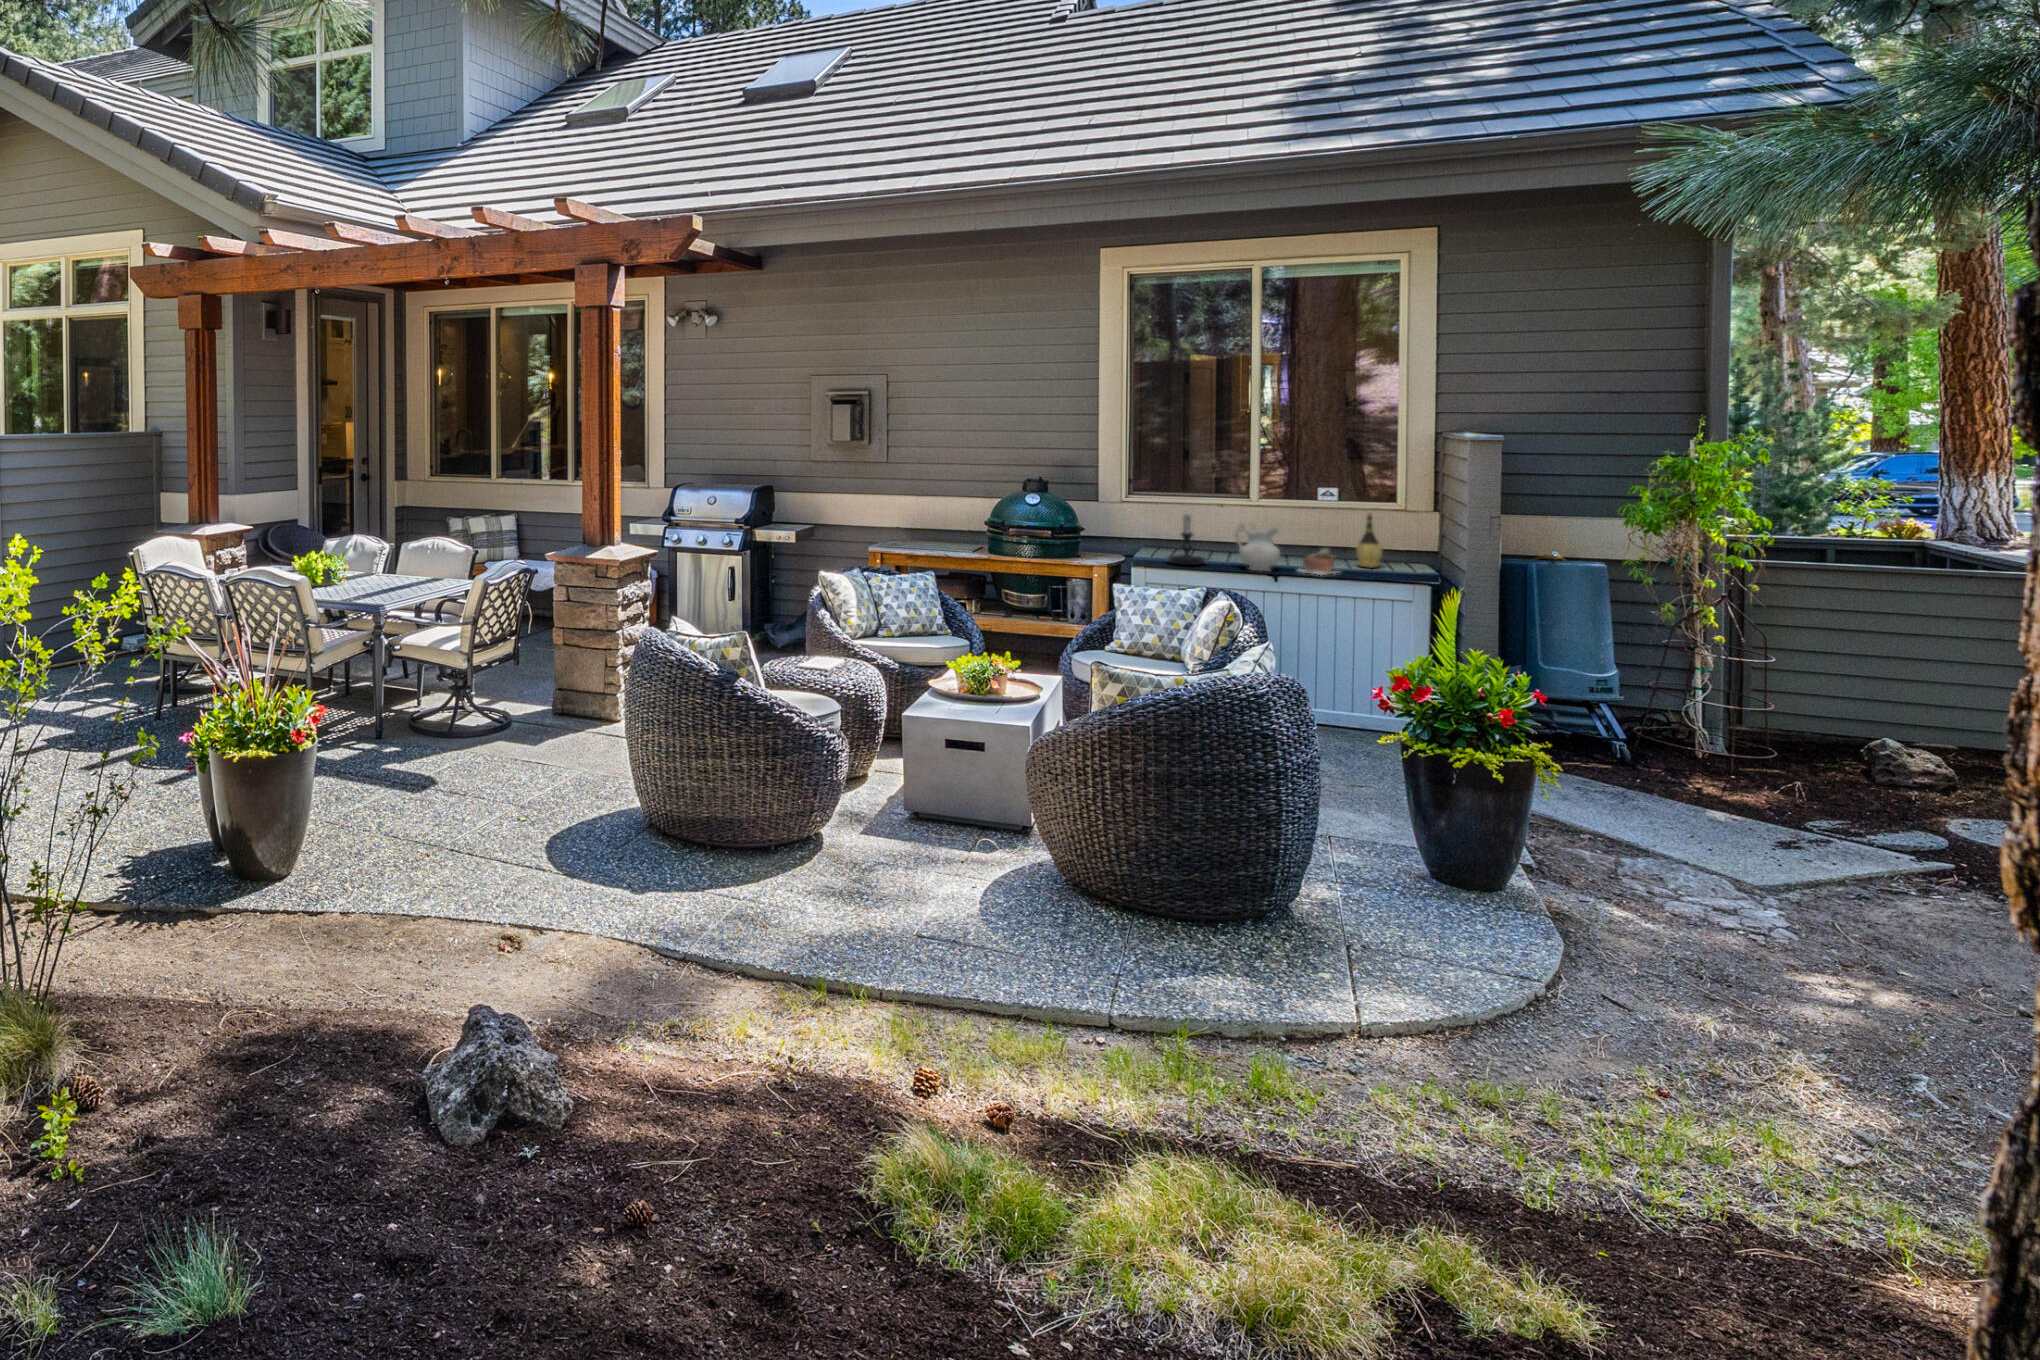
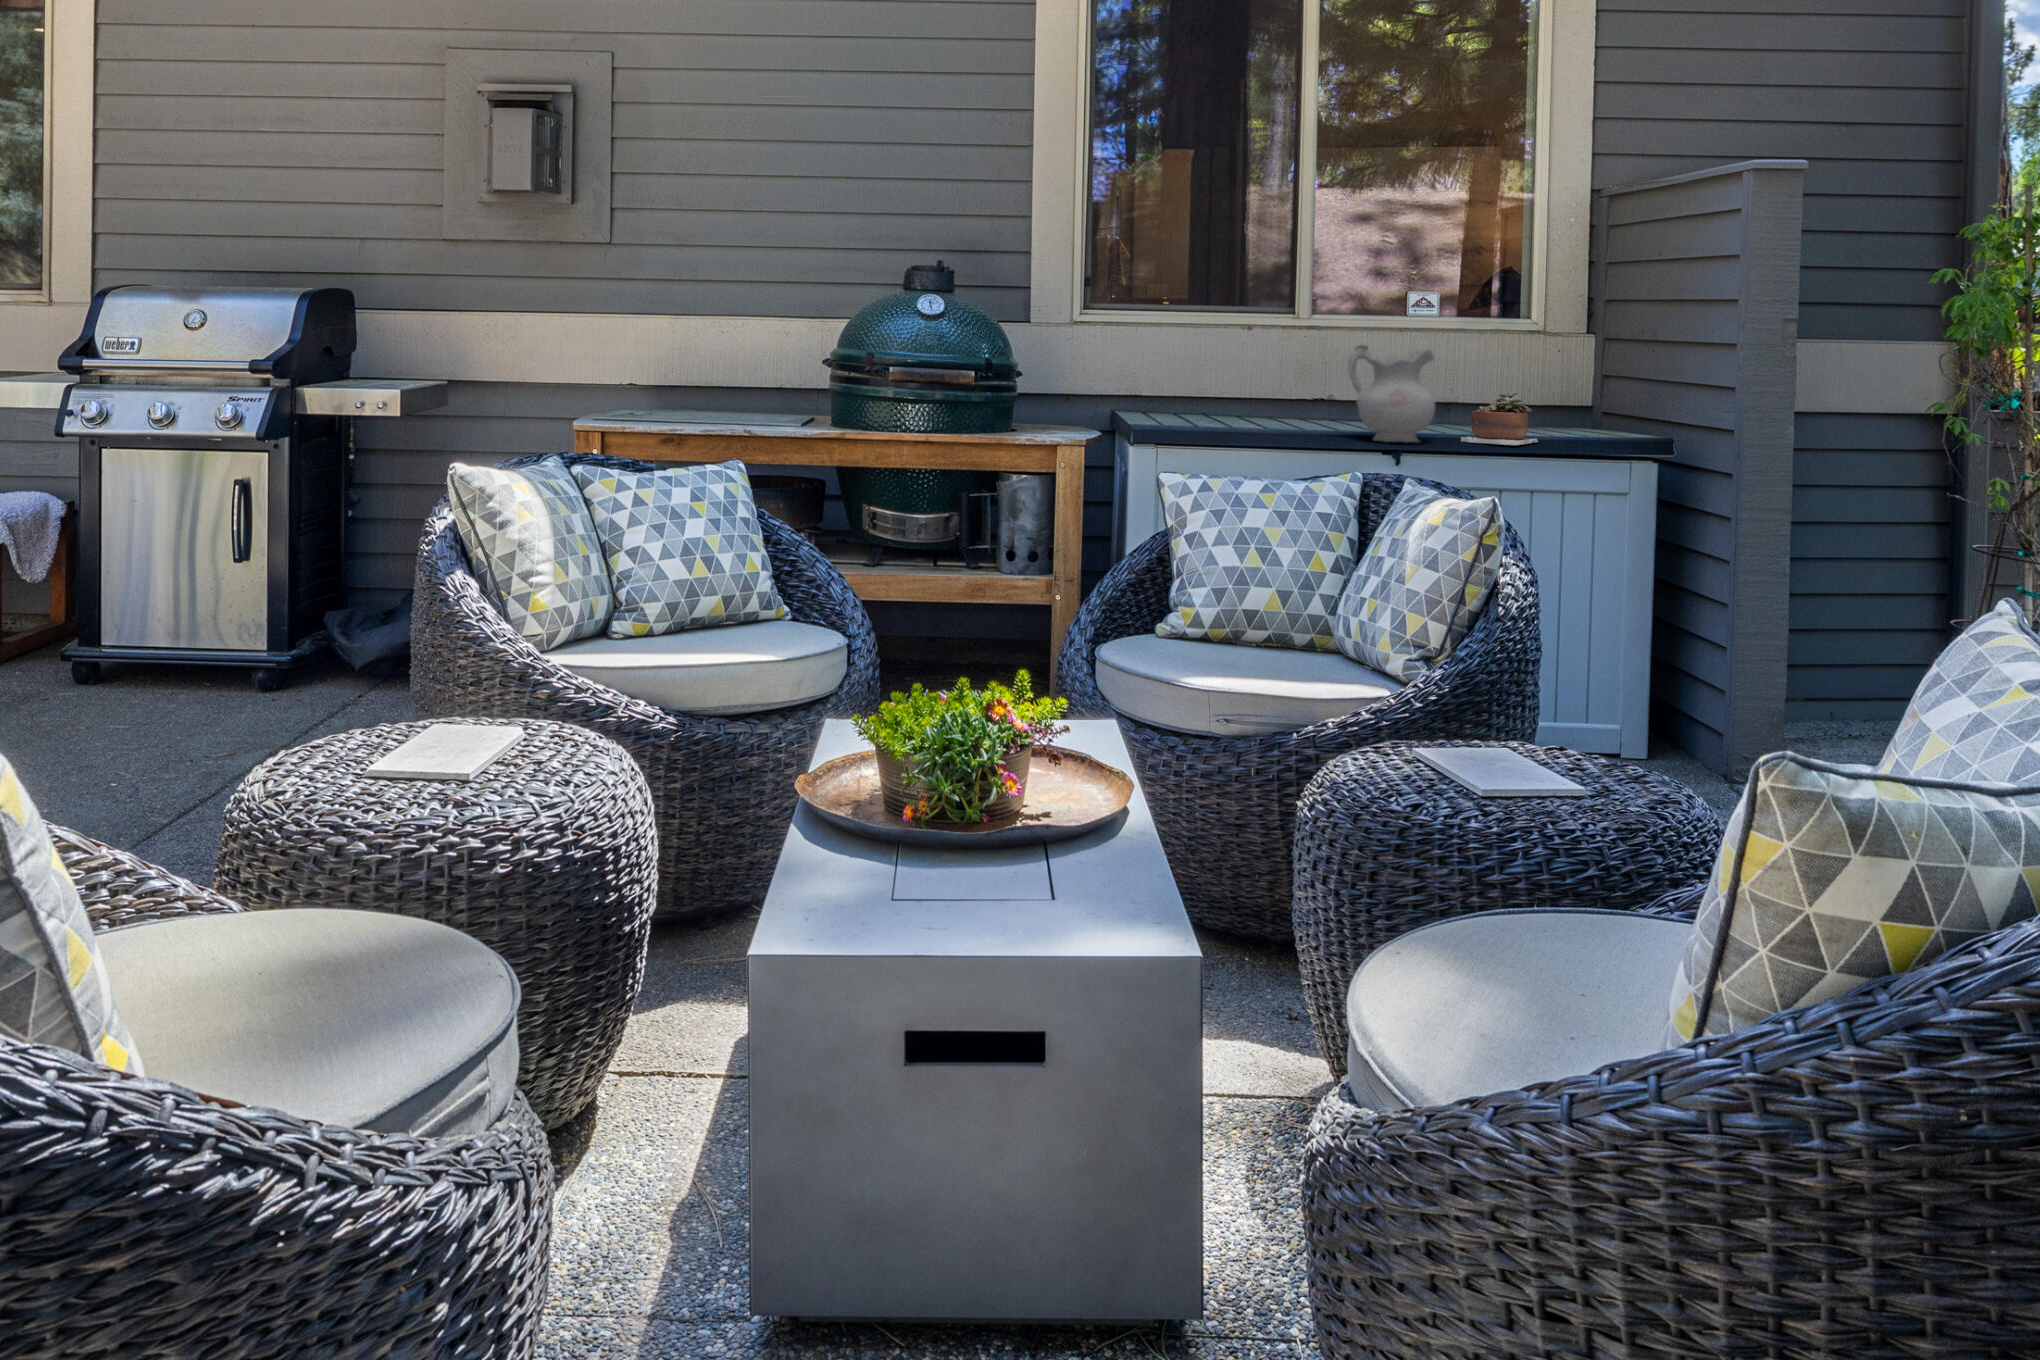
wine bottle: present [1356,513,1382,568] -> none [1538,322,1585,432]
candle holder: present [1168,514,1207,565] -> none [1213,320,1295,436]

